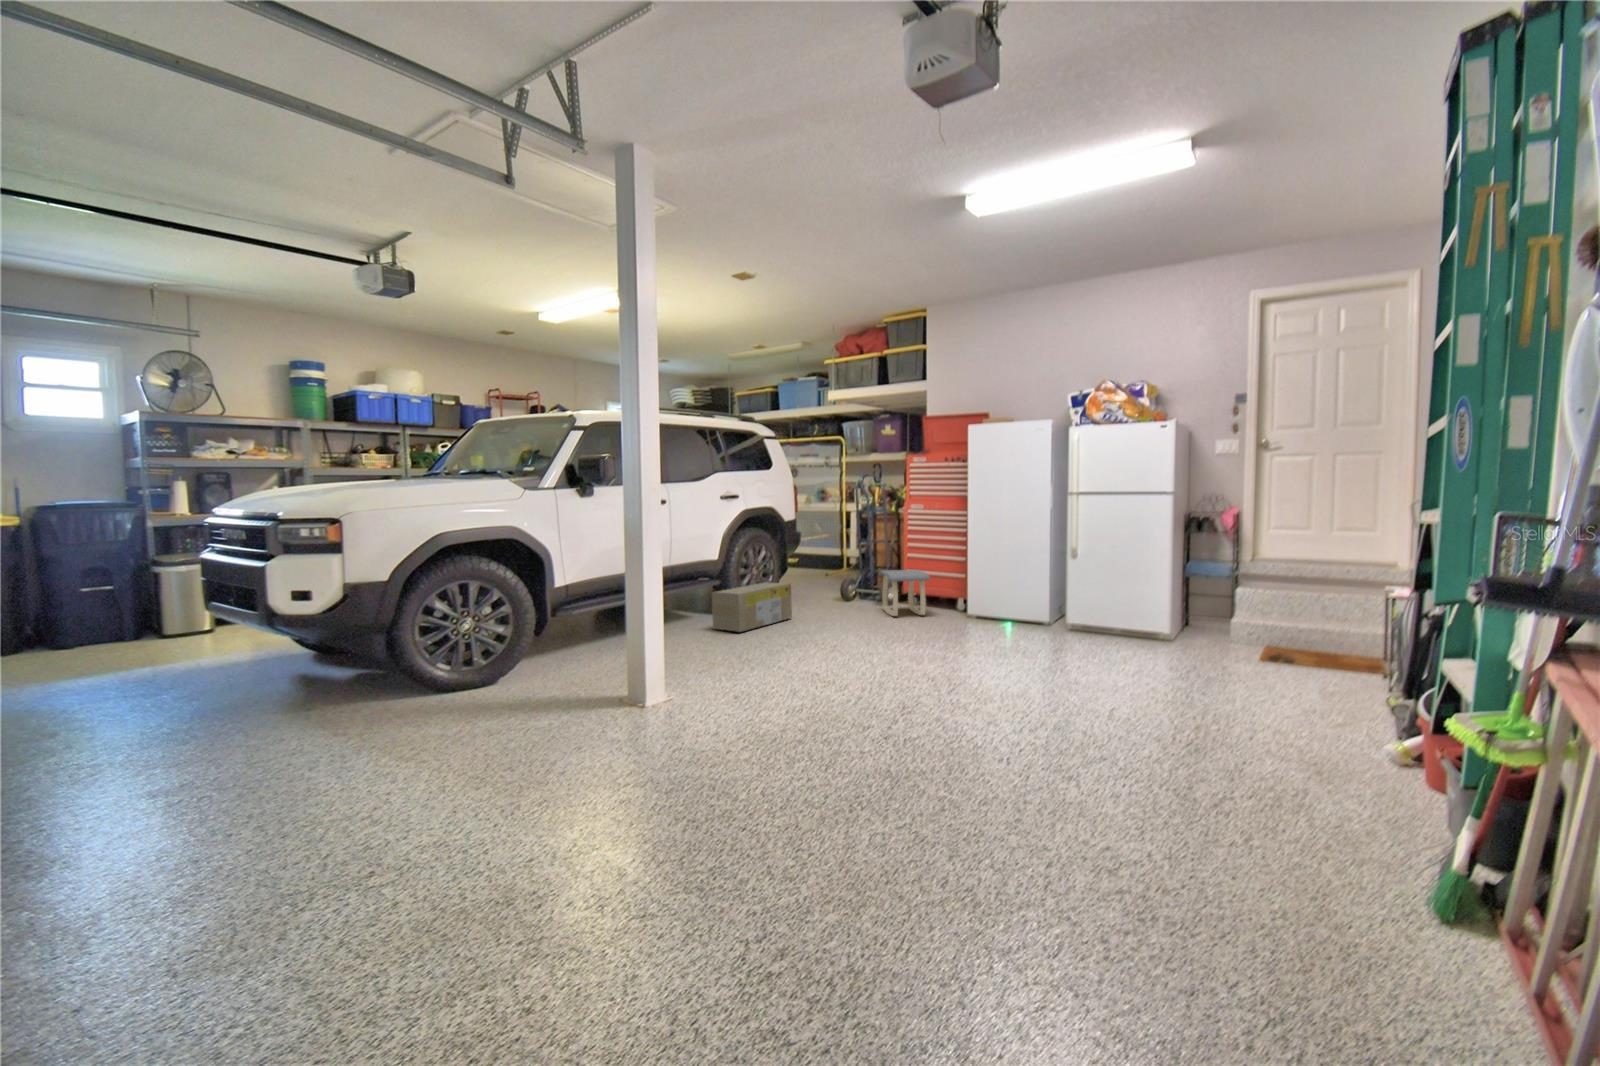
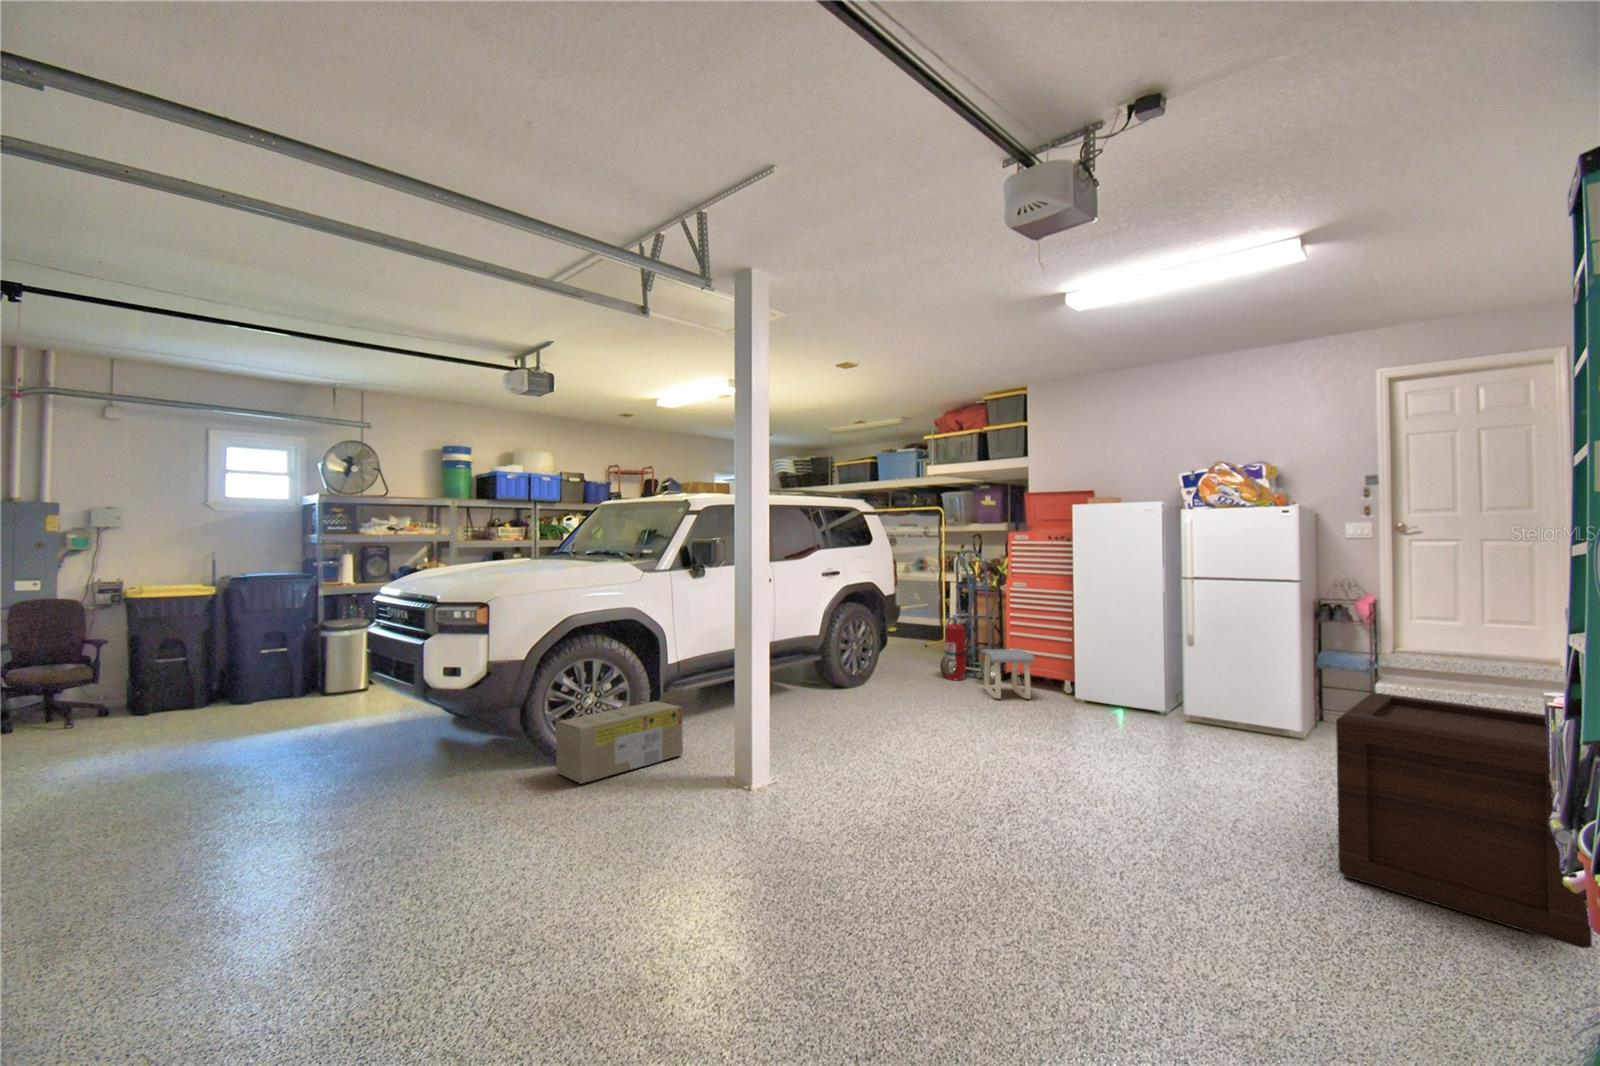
fire extinguisher: none [845,538,865,602] -> present [944,614,966,680]
cardboard box: present [712,582,792,632] -> present [556,701,683,784]
wooden crate: none [1199,583,1414,790] -> present [1336,692,1592,948]

